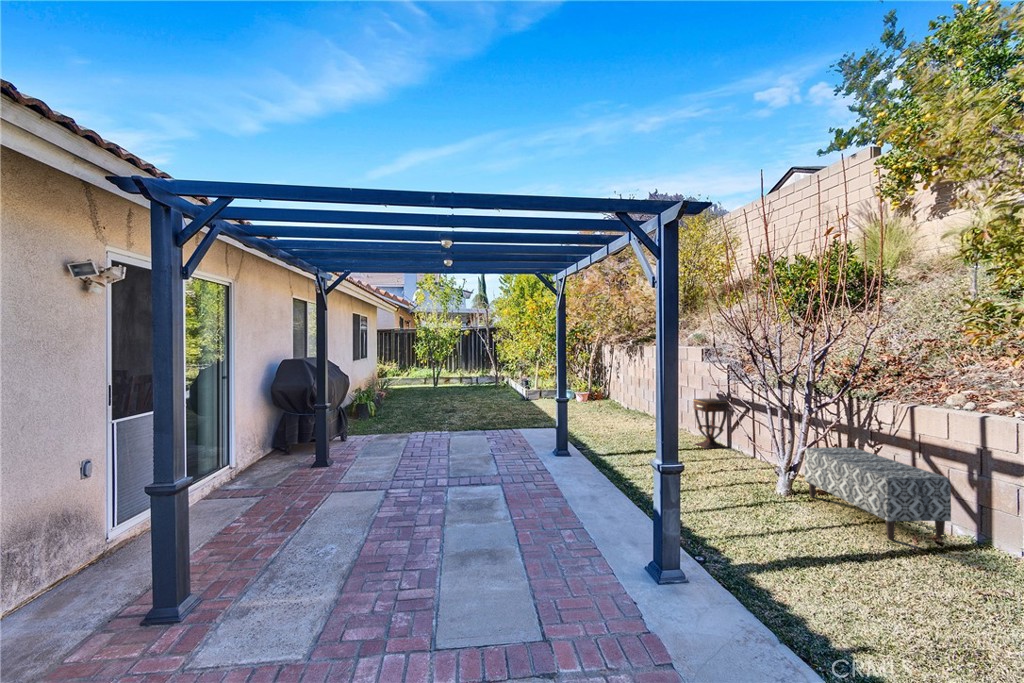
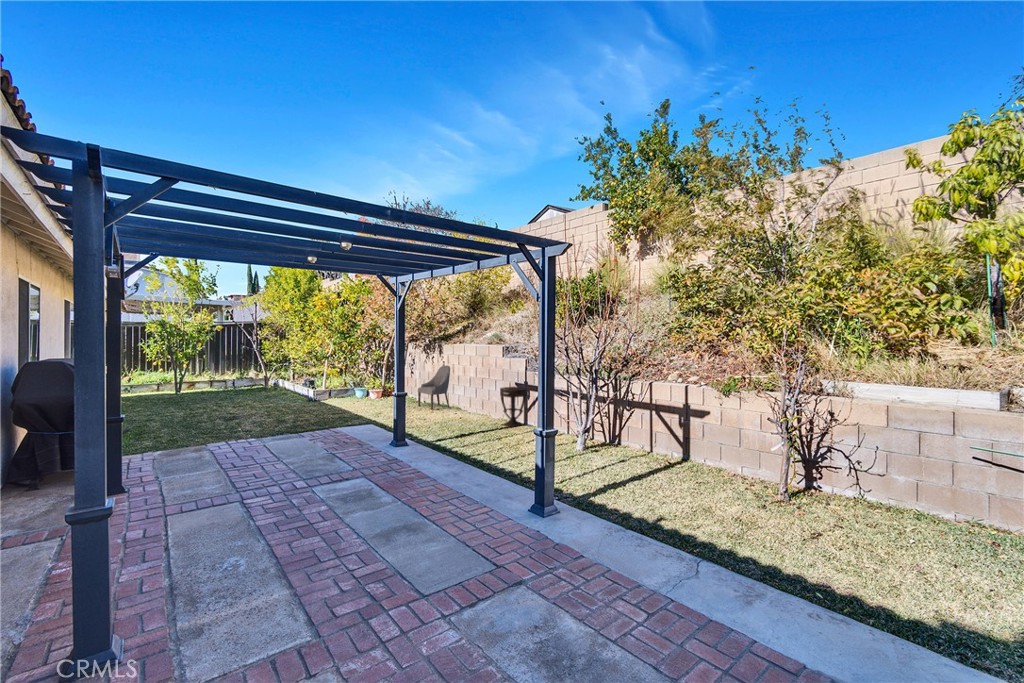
chair: none [615,370,650,418] -> present [418,366,450,410]
bench: present [805,447,951,540] -> none [592,413,673,466]

